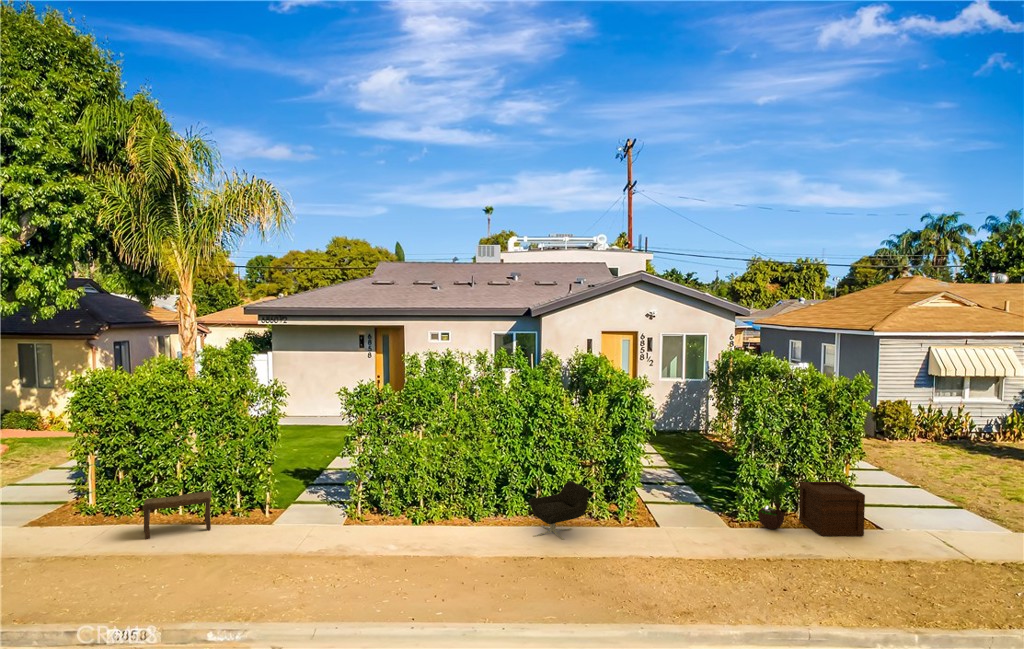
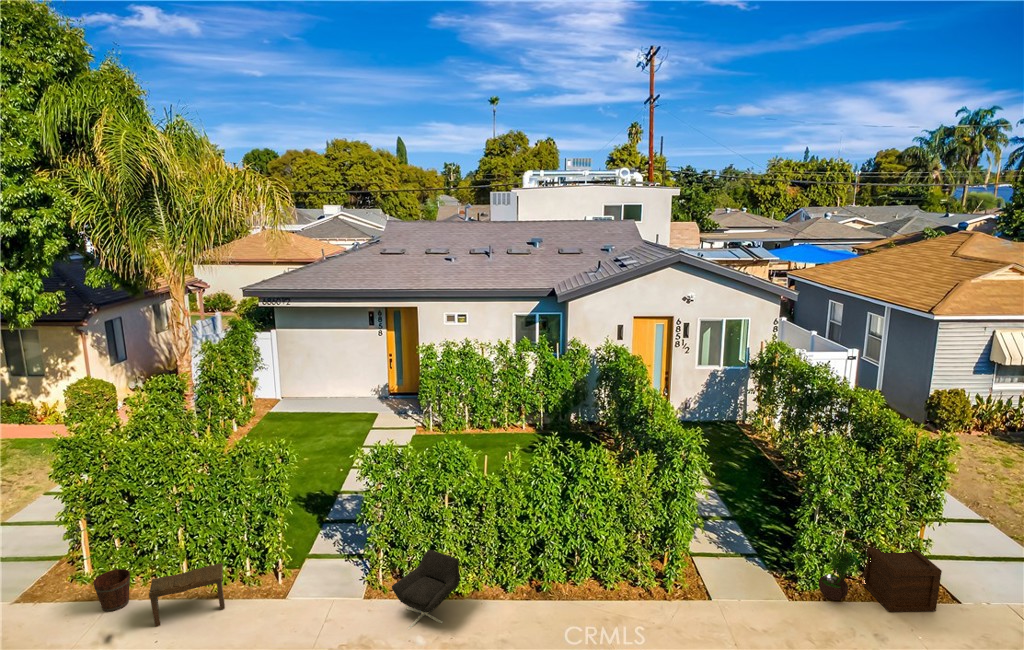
lounge chair: present [529,481,589,540] -> present [392,550,460,630]
bucket: none [91,494,126,531] -> present [93,568,130,612]

